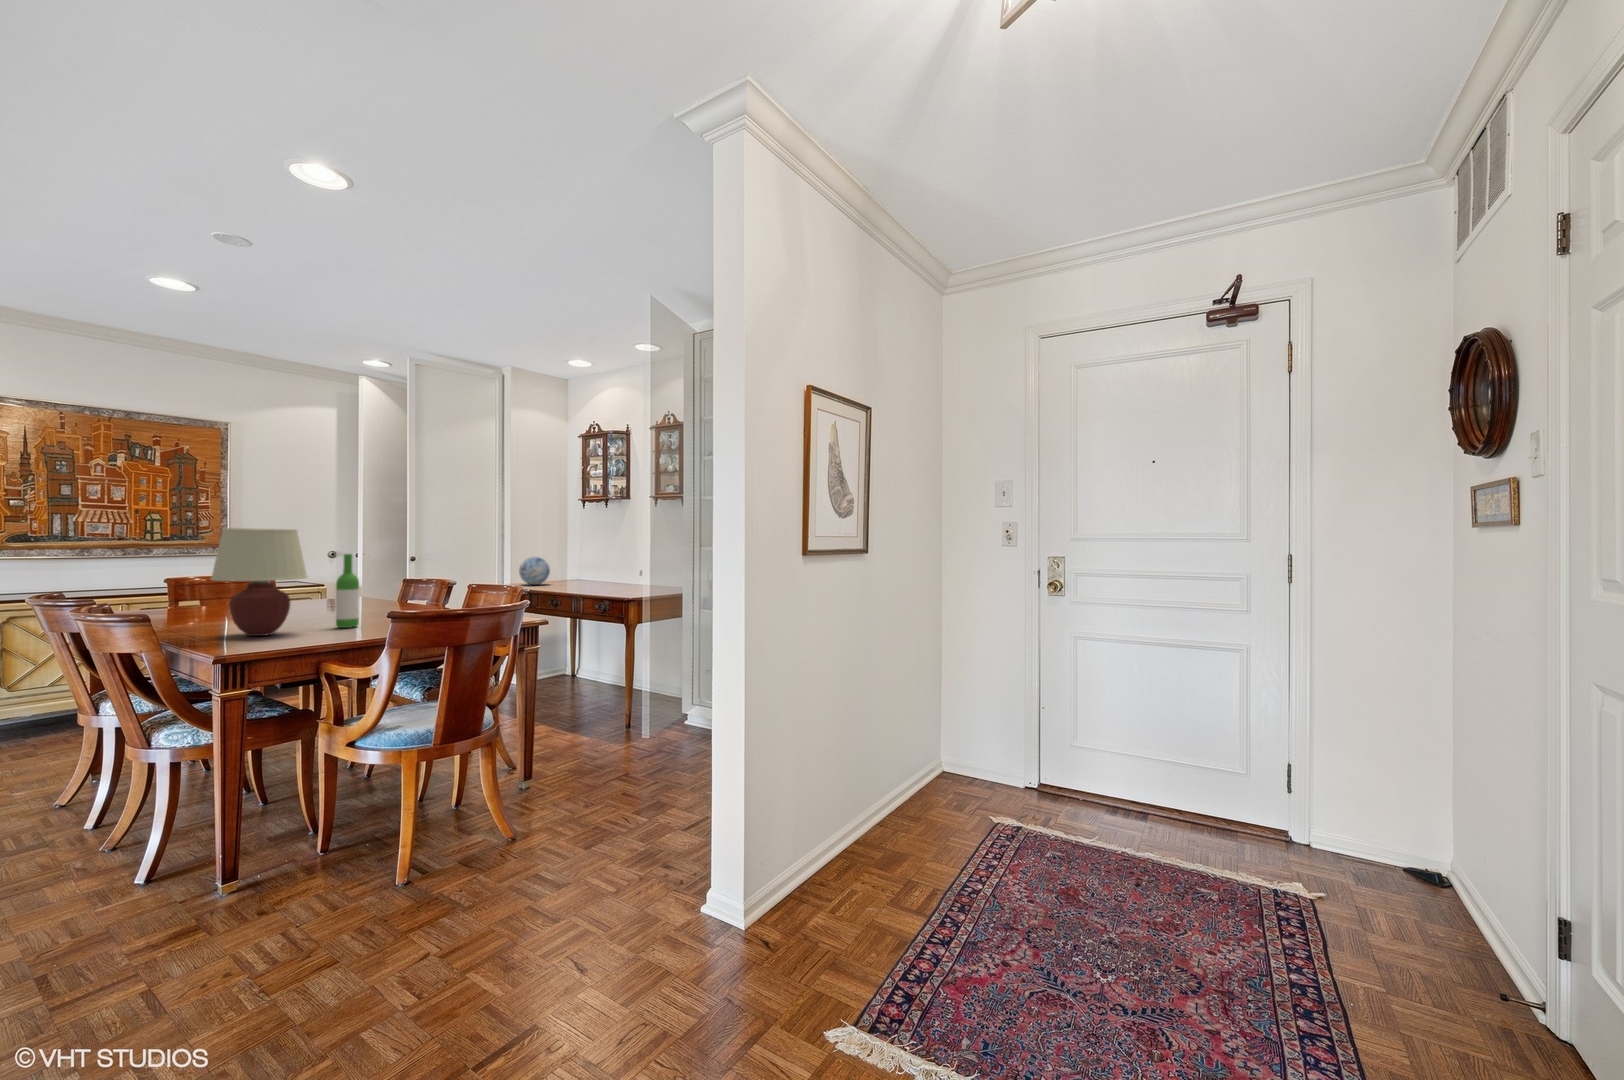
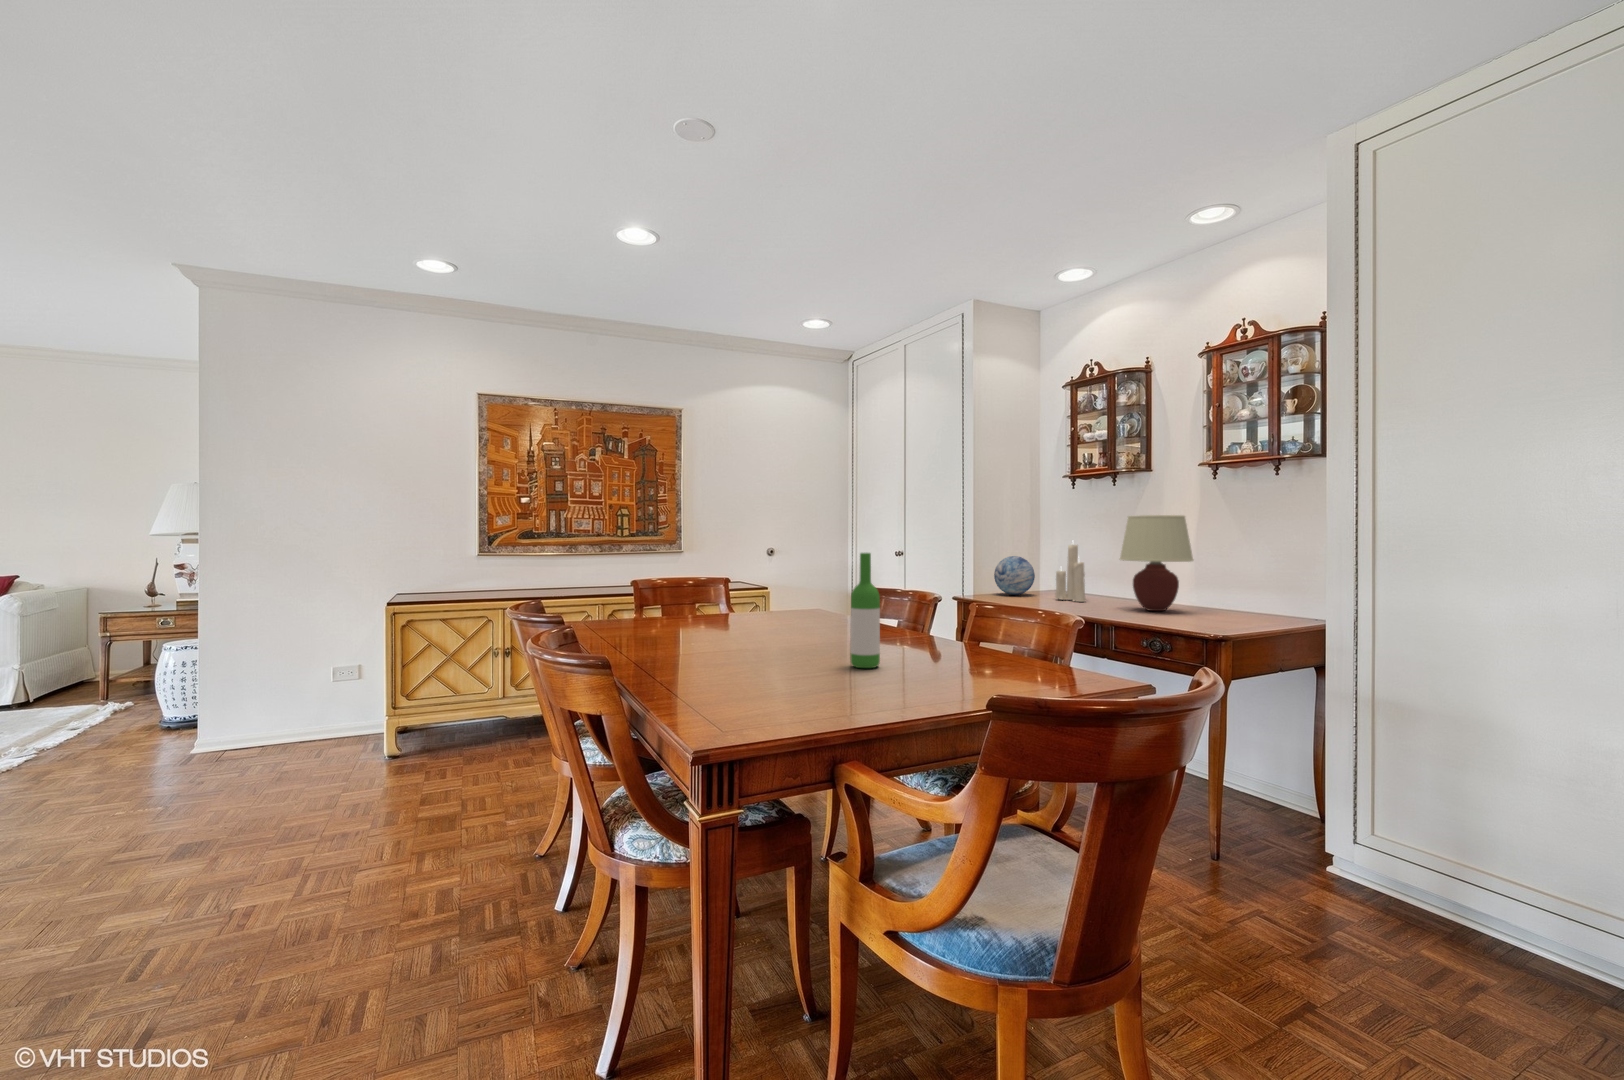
table lamp: present [211,528,307,636] -> present [1120,515,1194,611]
candle: none [559,541,579,588] -> present [1055,541,1086,602]

